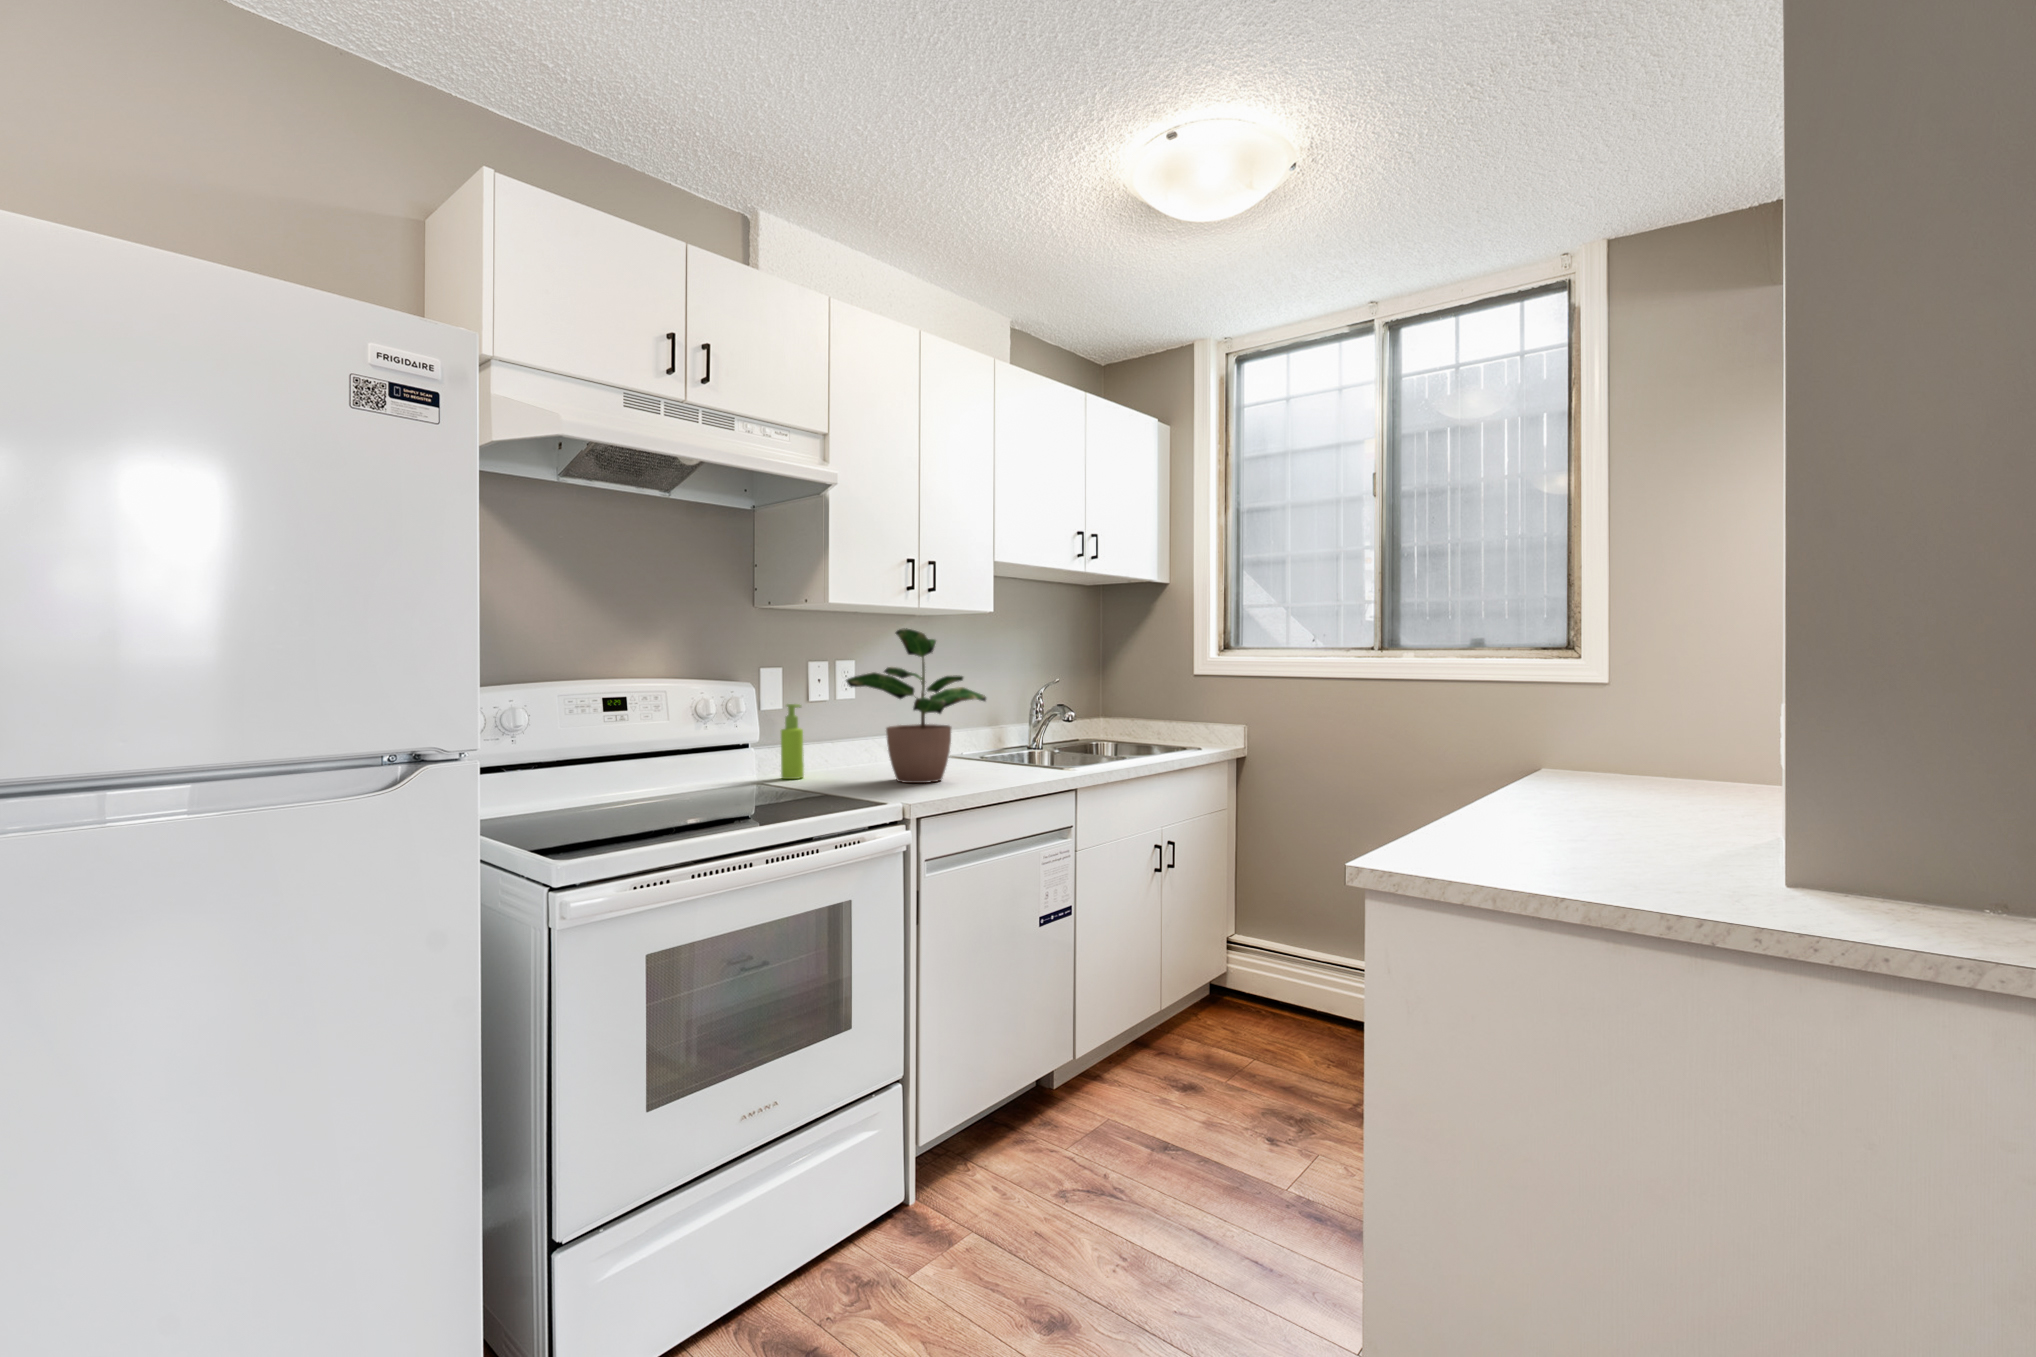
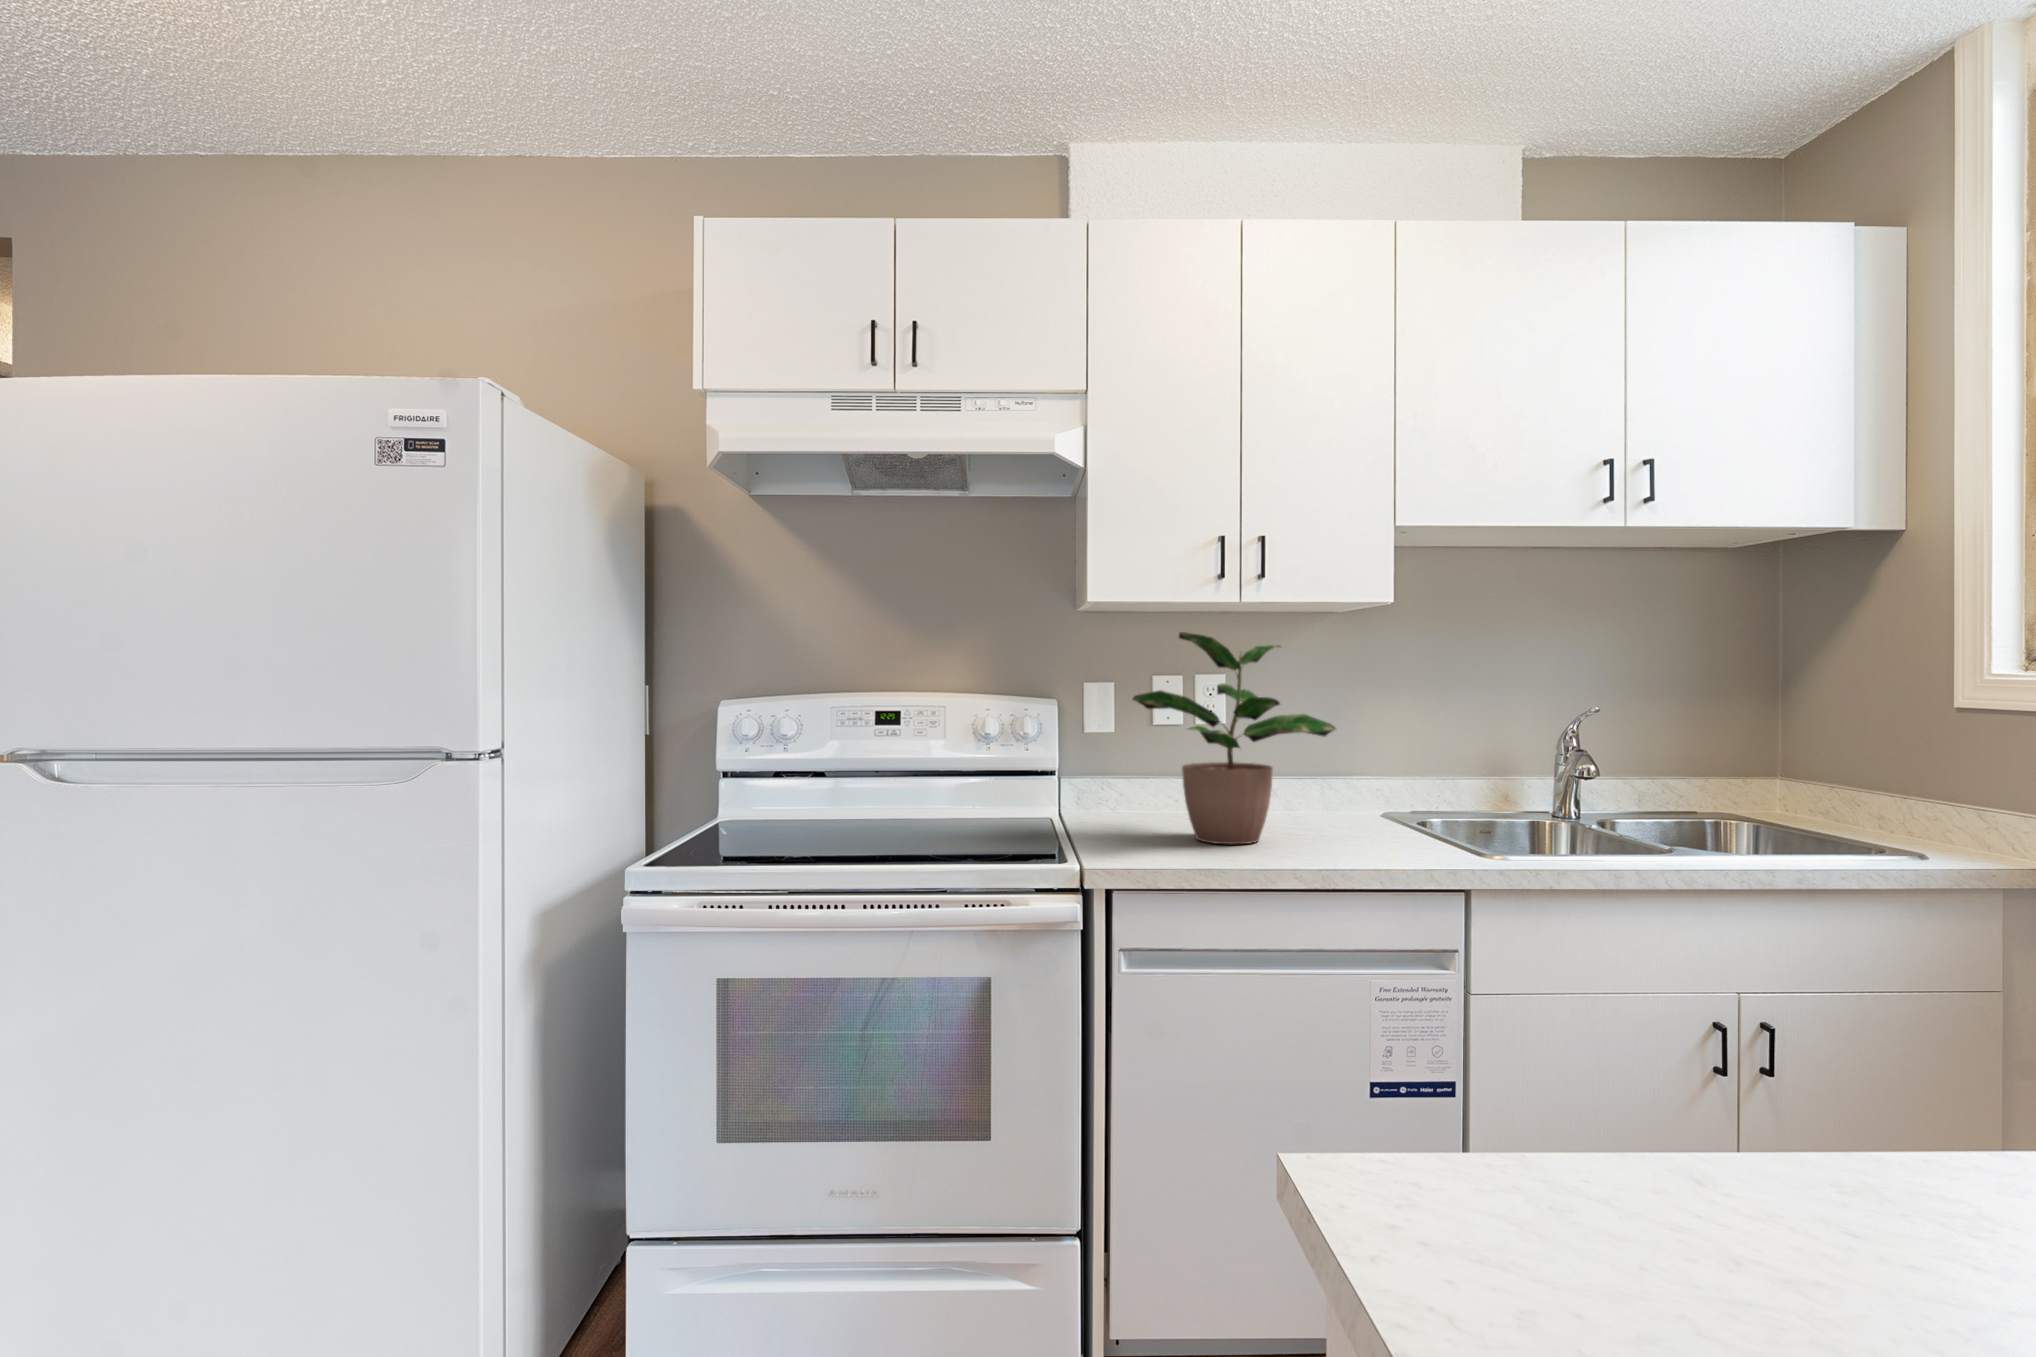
soap dispenser: present [781,704,804,779] -> none [1099,727,1126,819]

